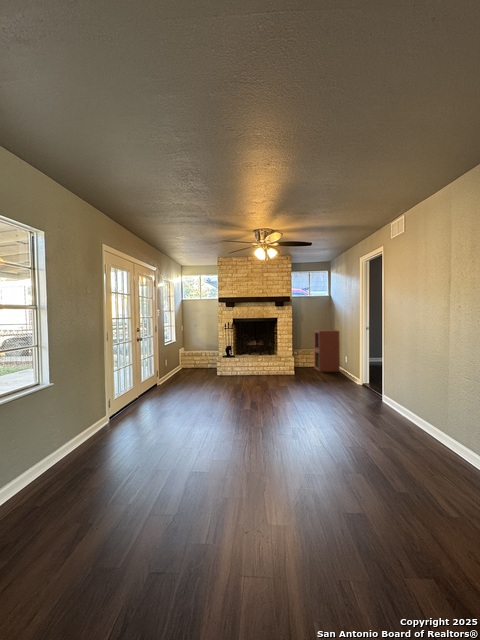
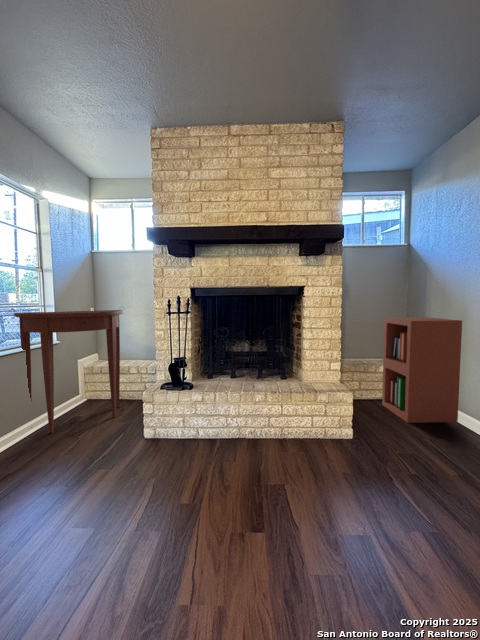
console table: none [166,327,203,375] -> present [14,310,123,433]

